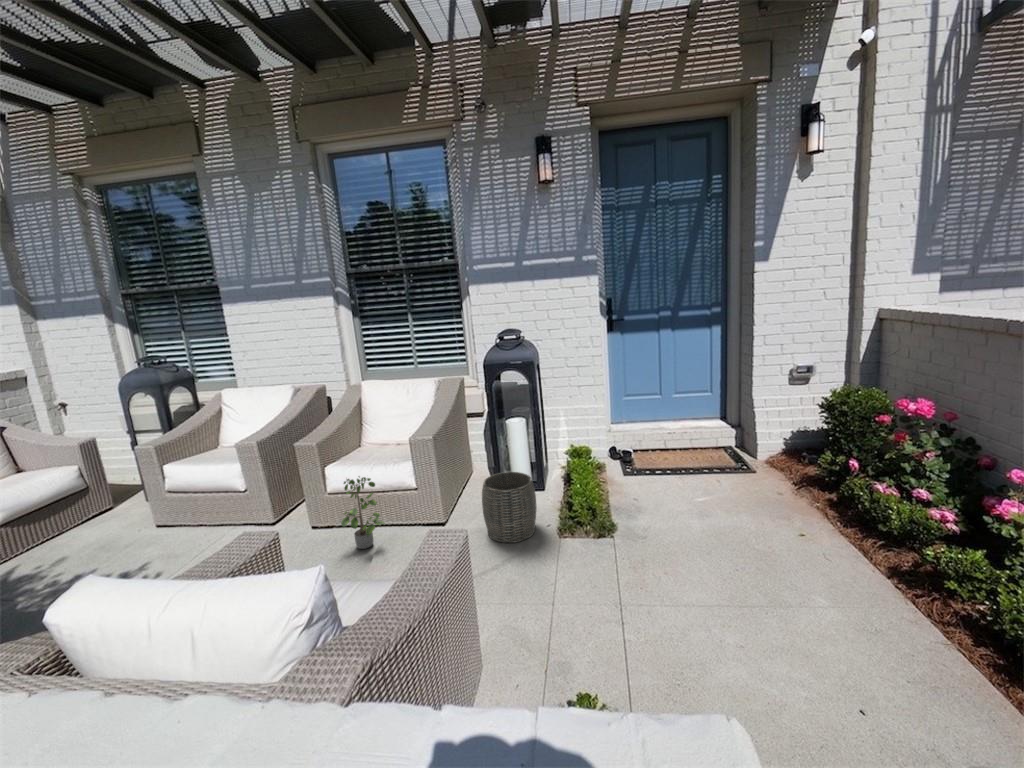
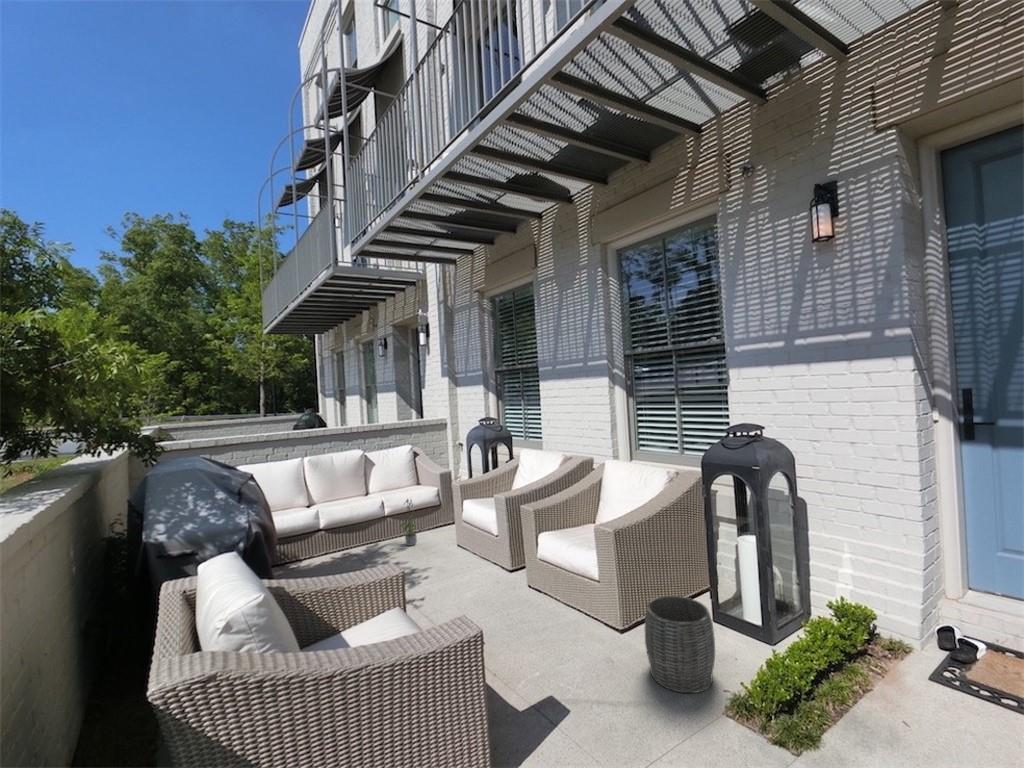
potted plant: present [341,477,385,549] -> present [400,499,417,546]

